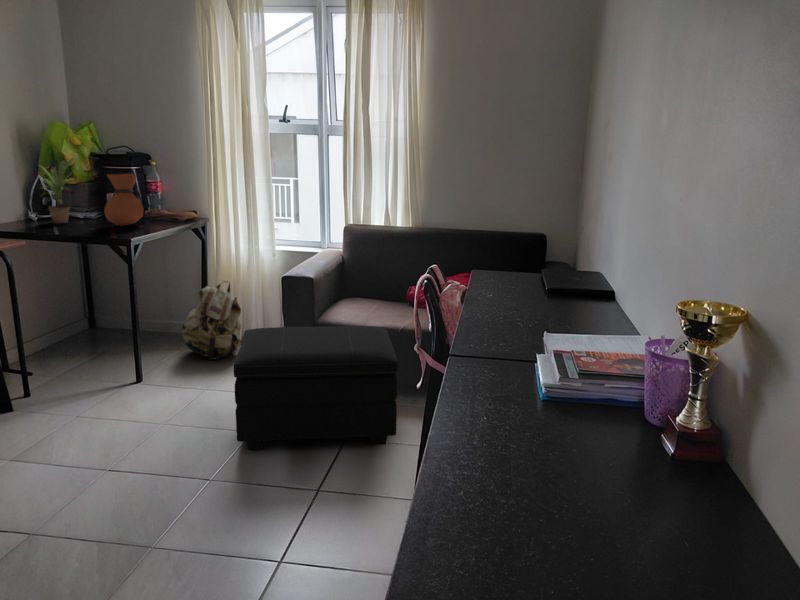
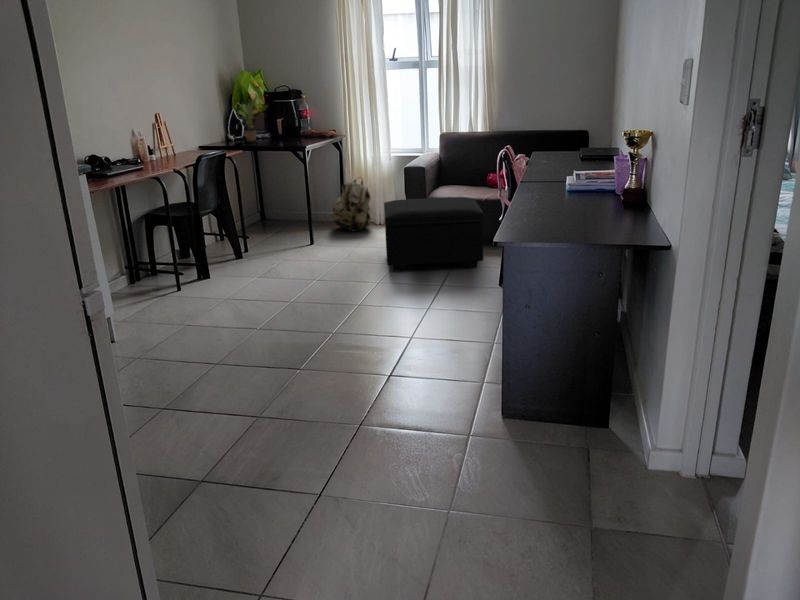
vase: present [104,173,144,226] -> none [282,104,307,141]

